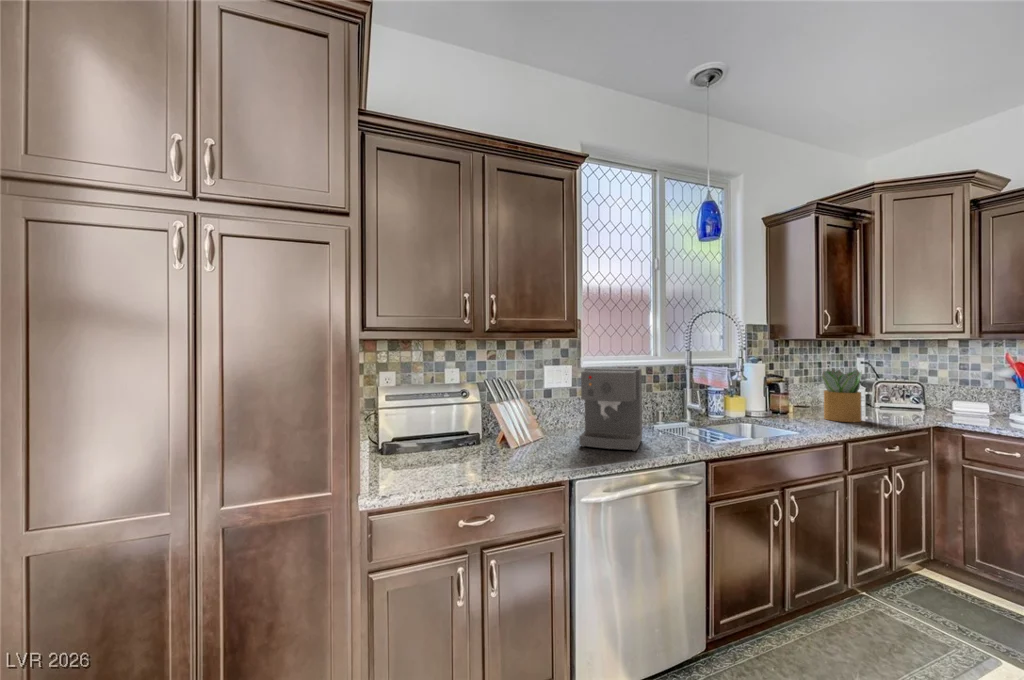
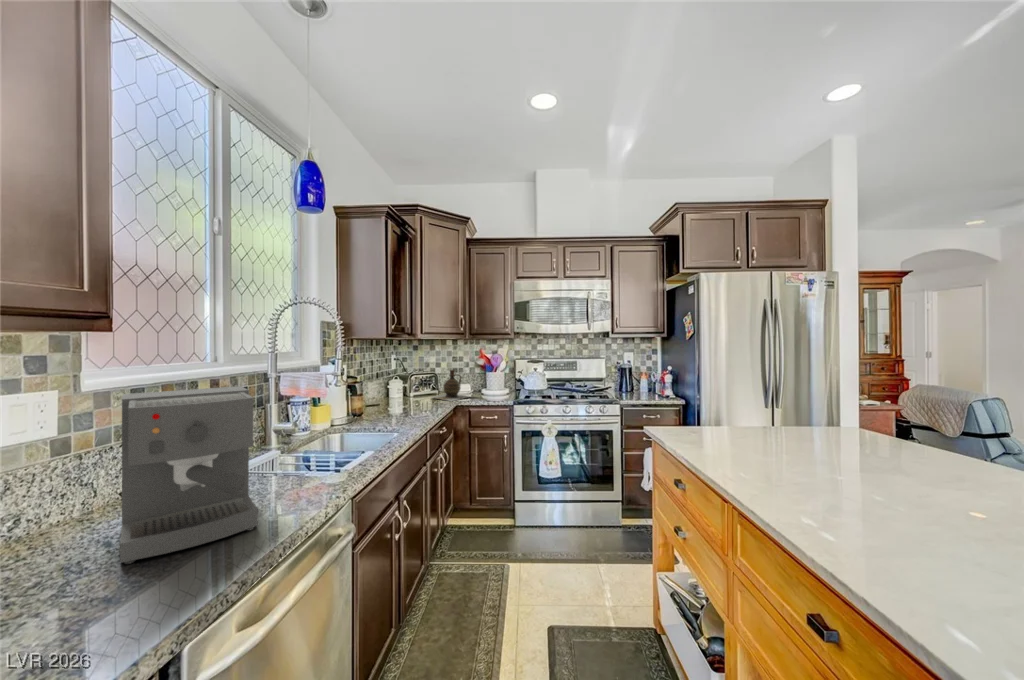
potted plant: present [821,369,862,422] -> none [387,366,421,415]
ceramic jug: none [900,379,976,419] -> present [432,370,469,401]

